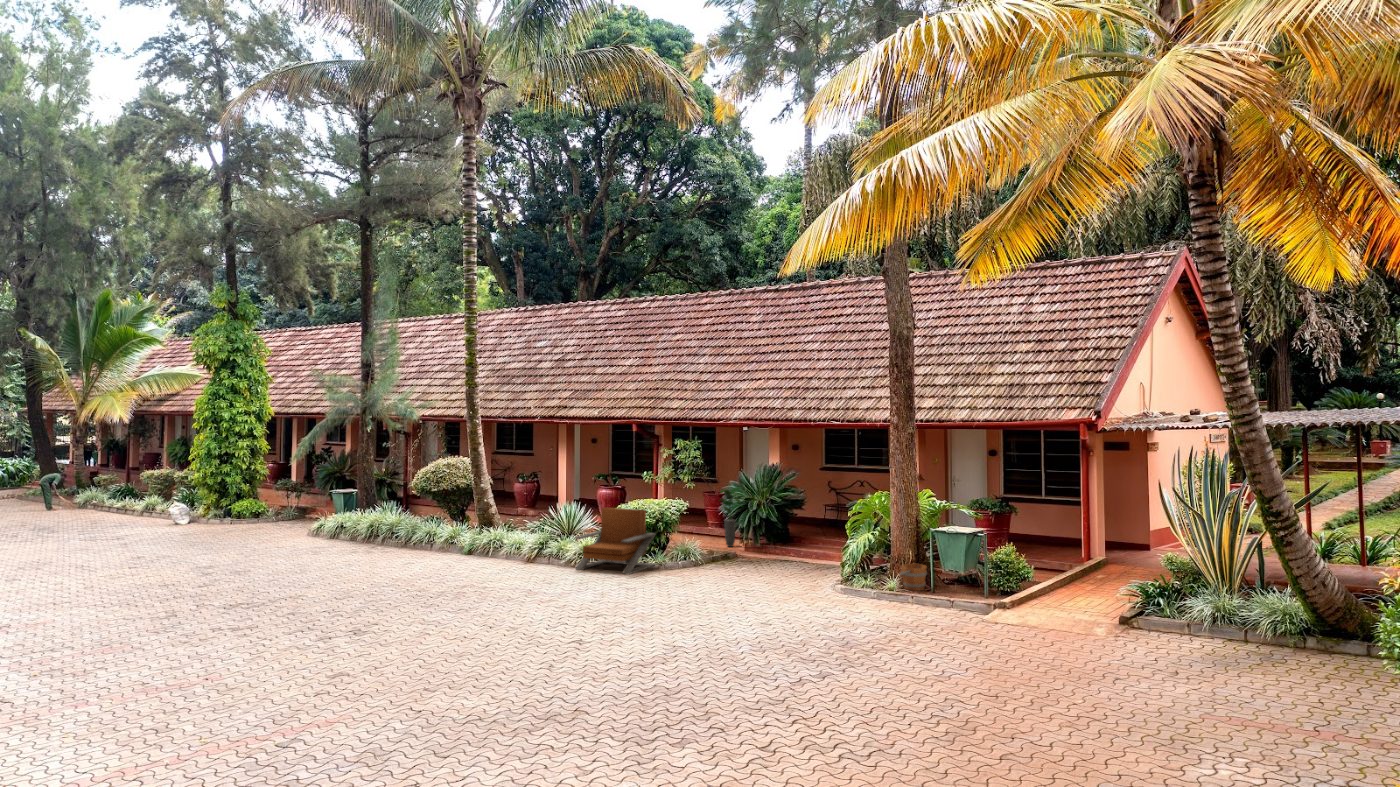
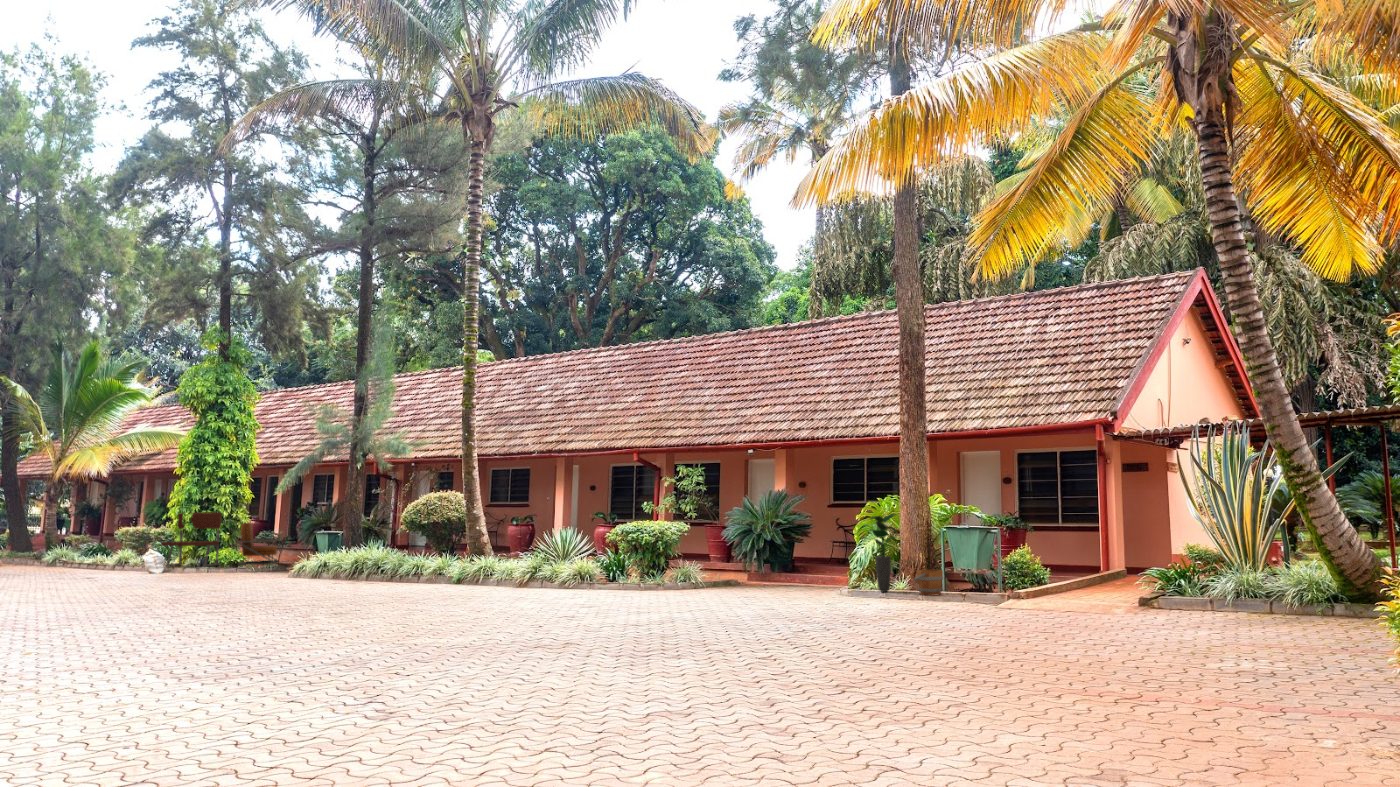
bench: none [184,468,240,521] -> present [161,512,222,567]
potted plant: present [721,487,740,547] -> present [870,514,897,592]
lounge chair: present [576,508,655,574] -> present [237,523,278,565]

